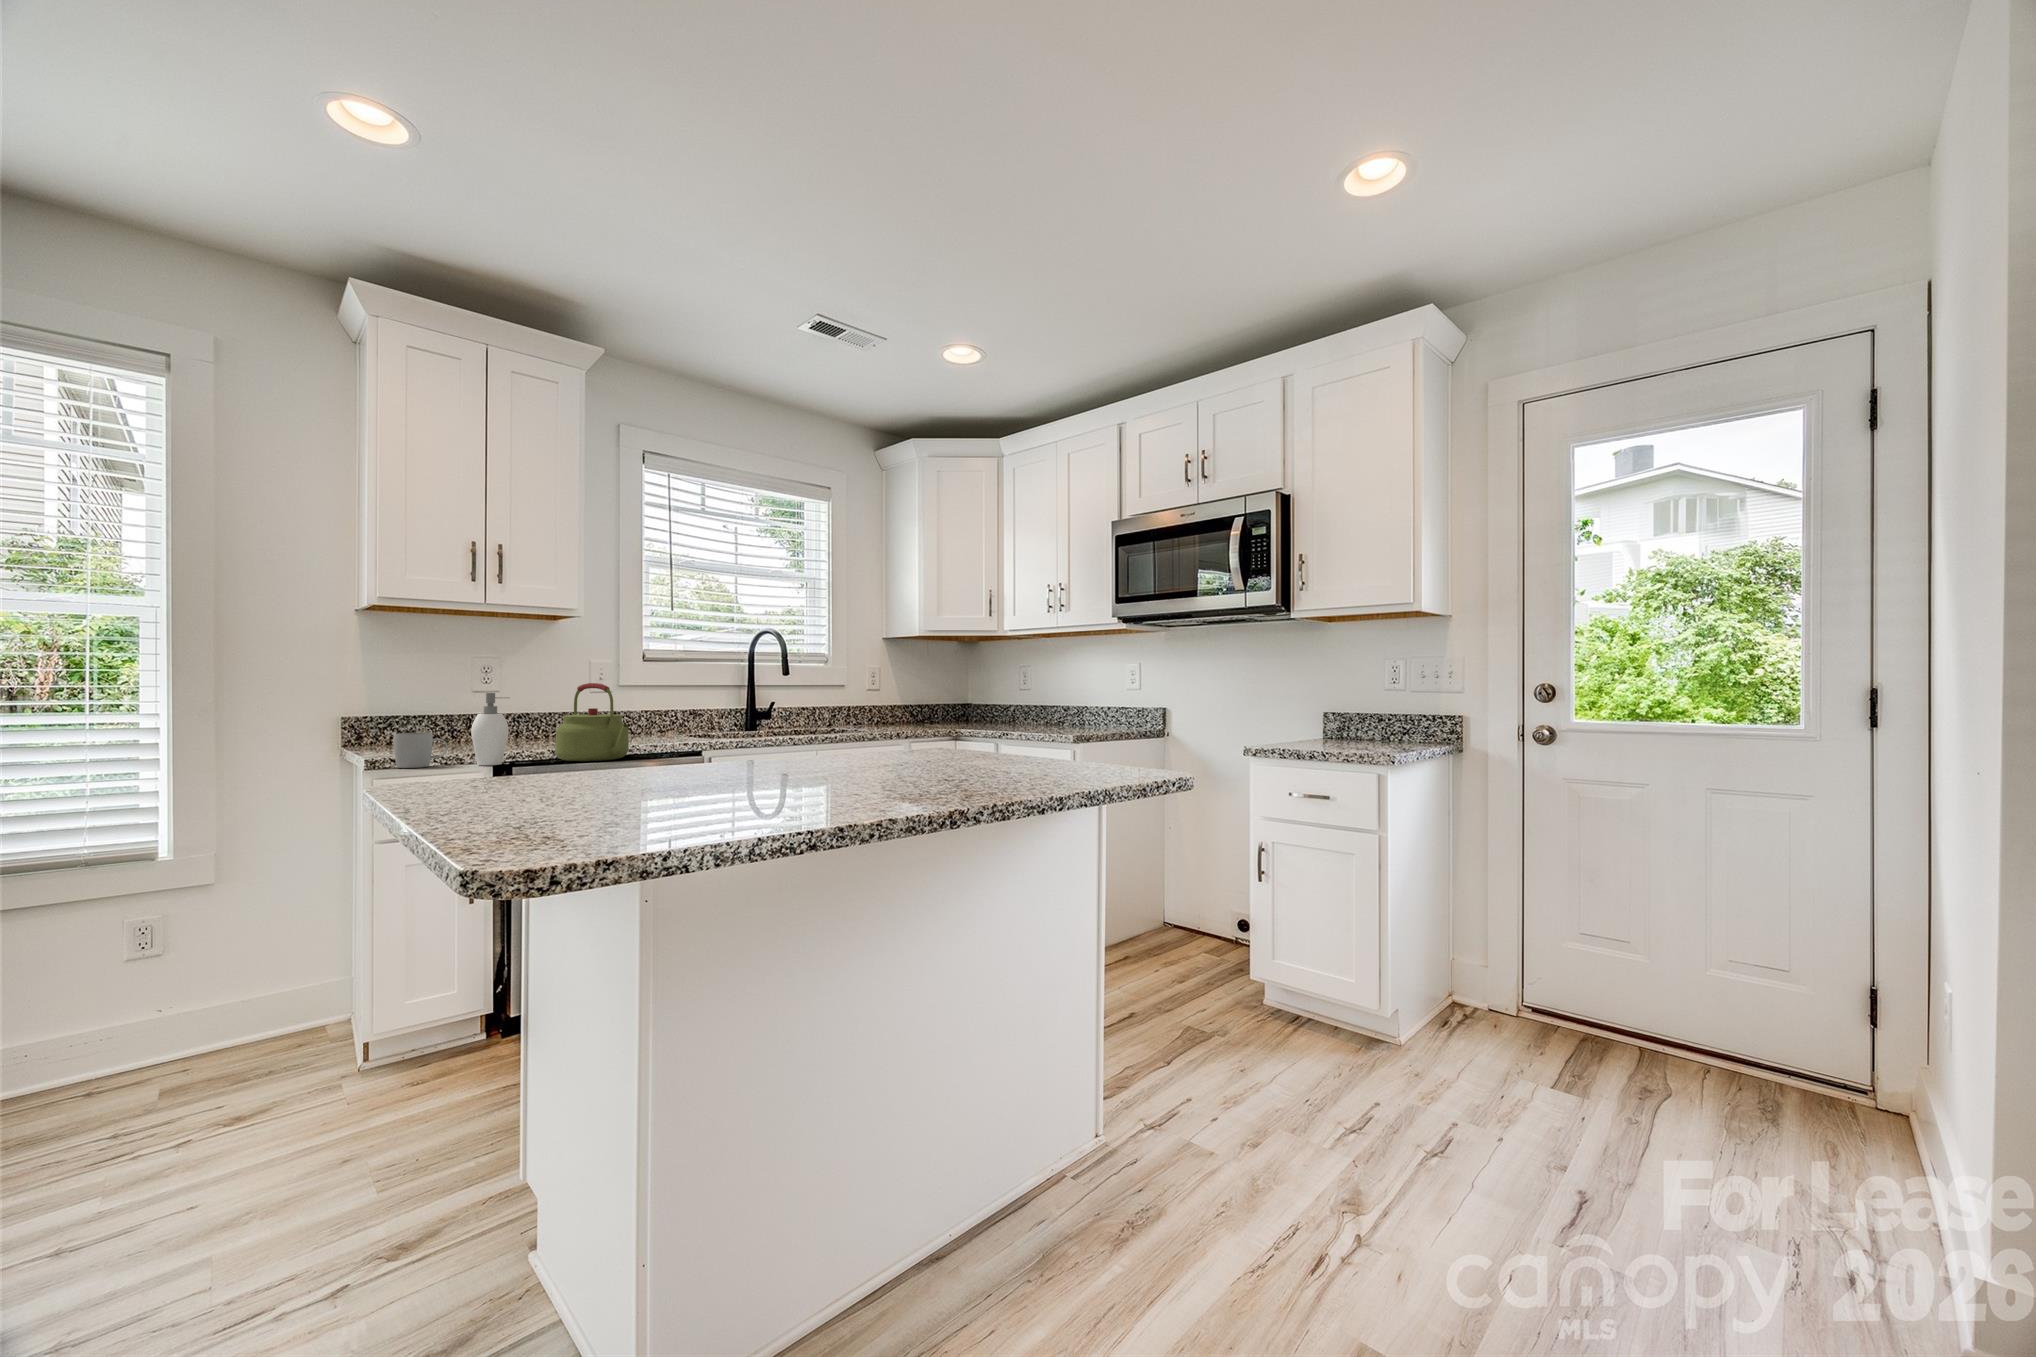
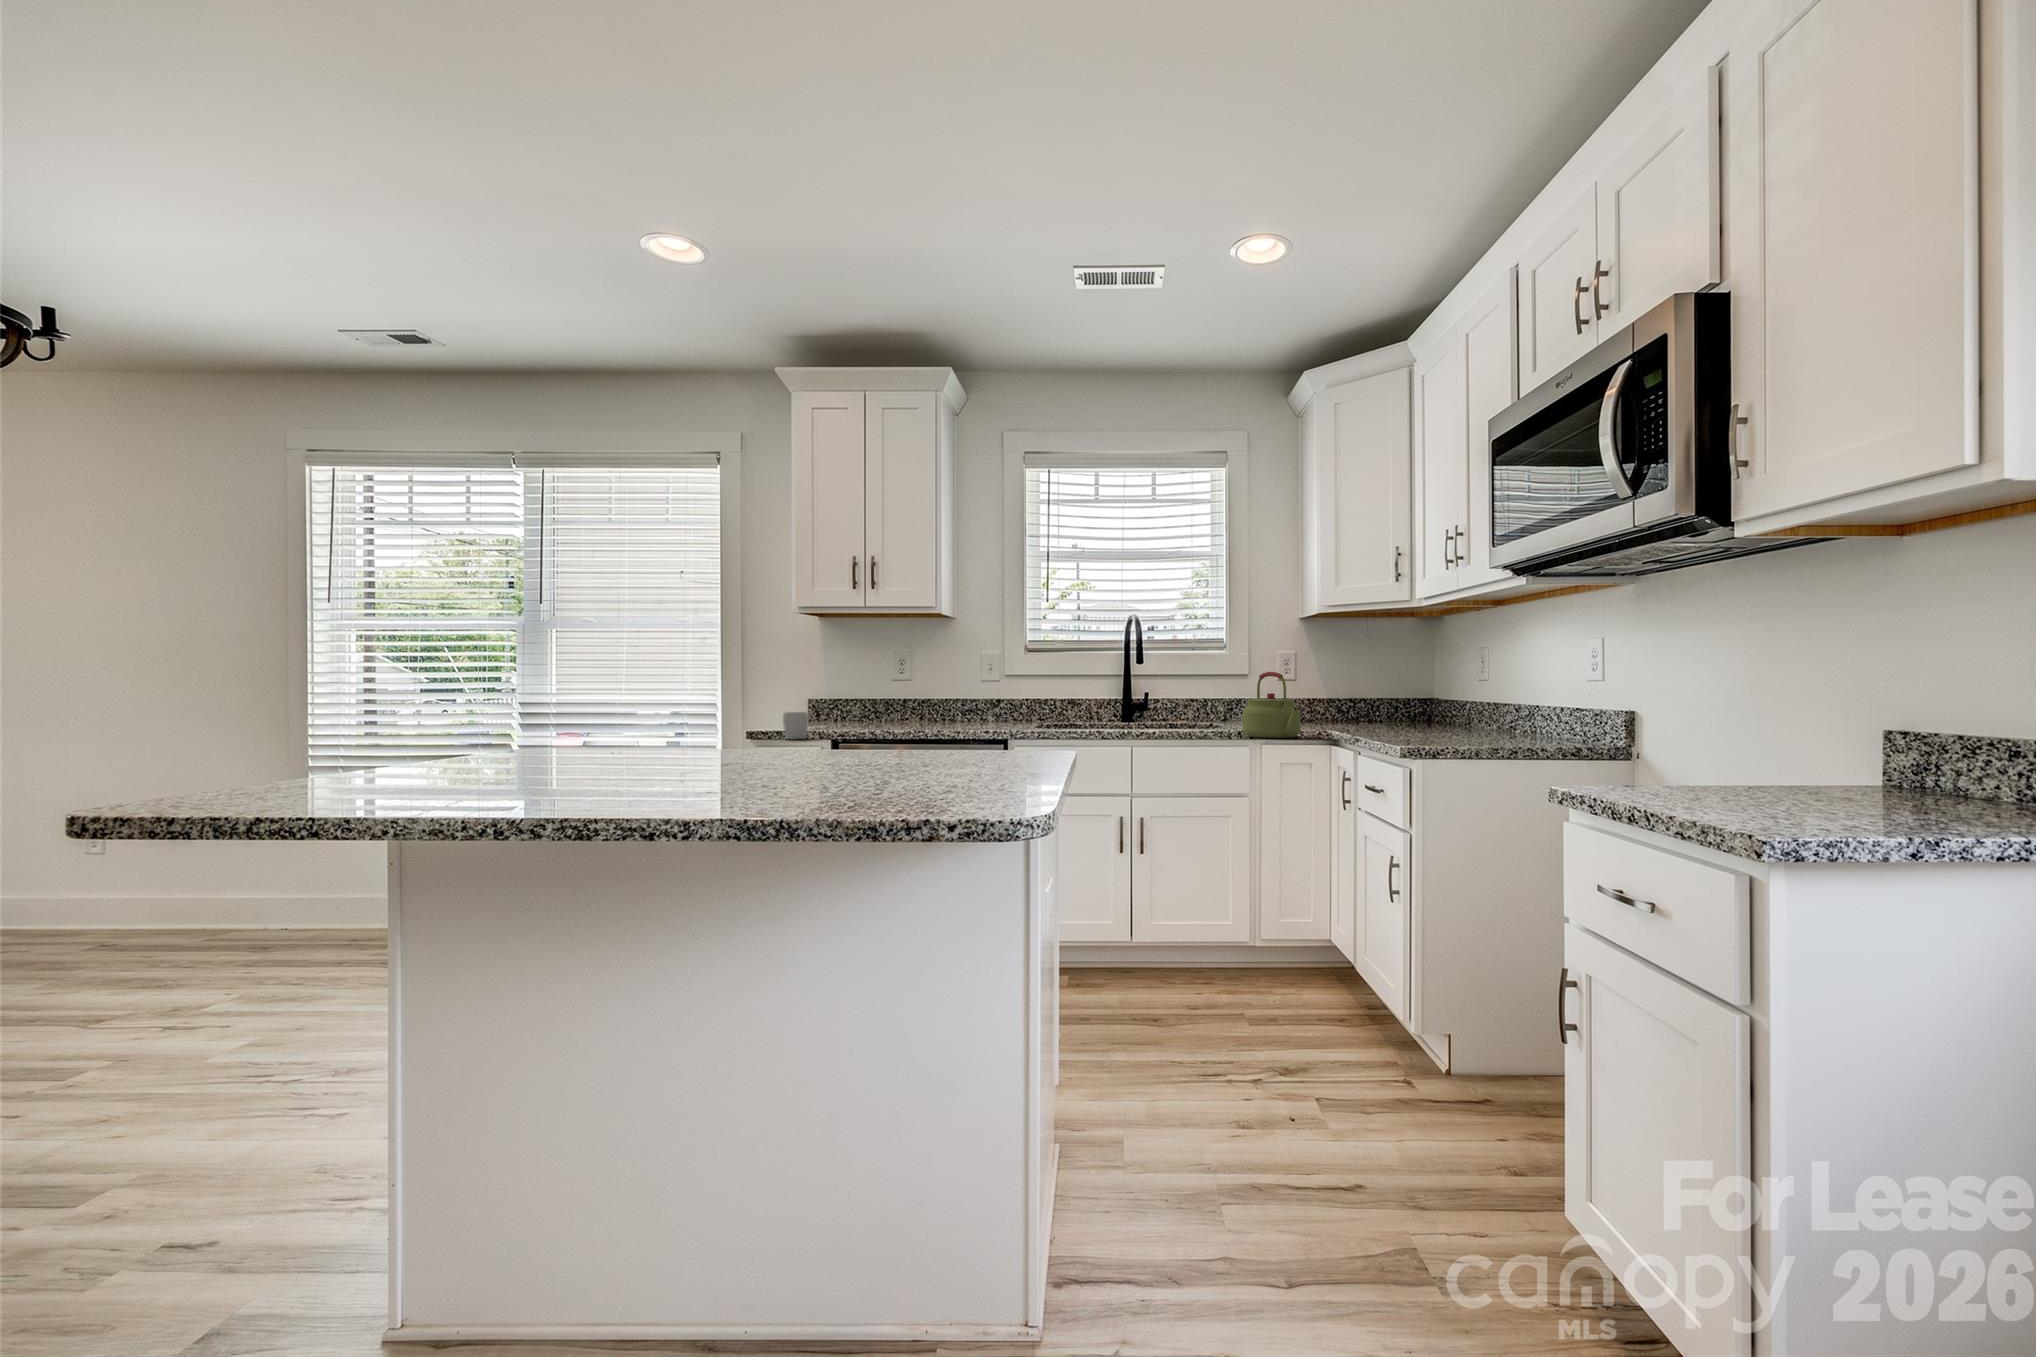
kettle: present [555,683,629,761] -> present [1242,672,1300,738]
soap dispenser: present [471,693,509,765] -> none [823,681,850,741]

